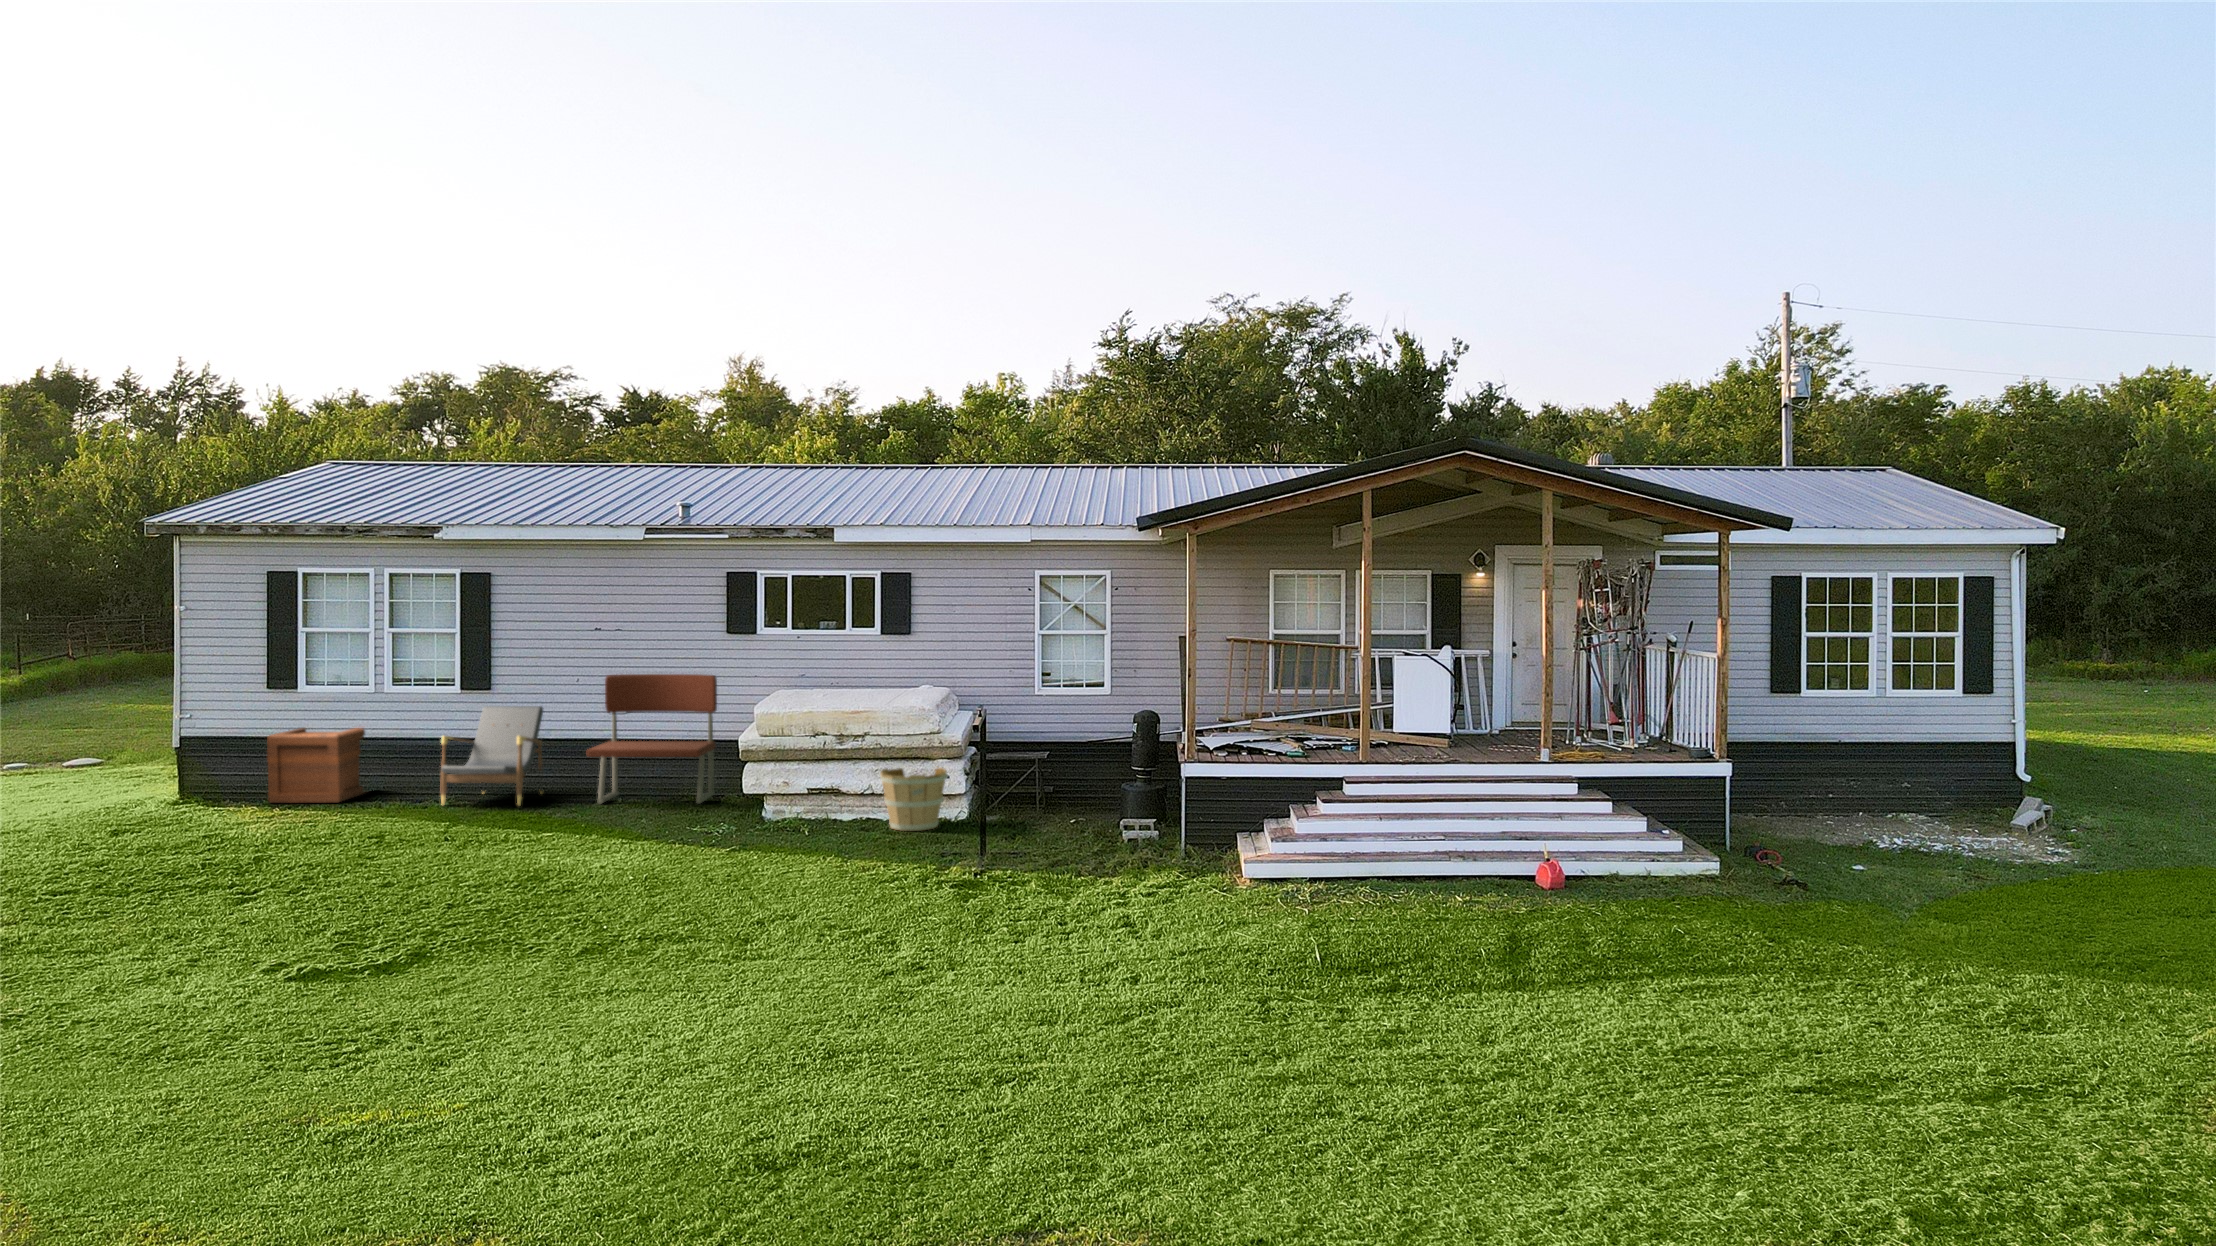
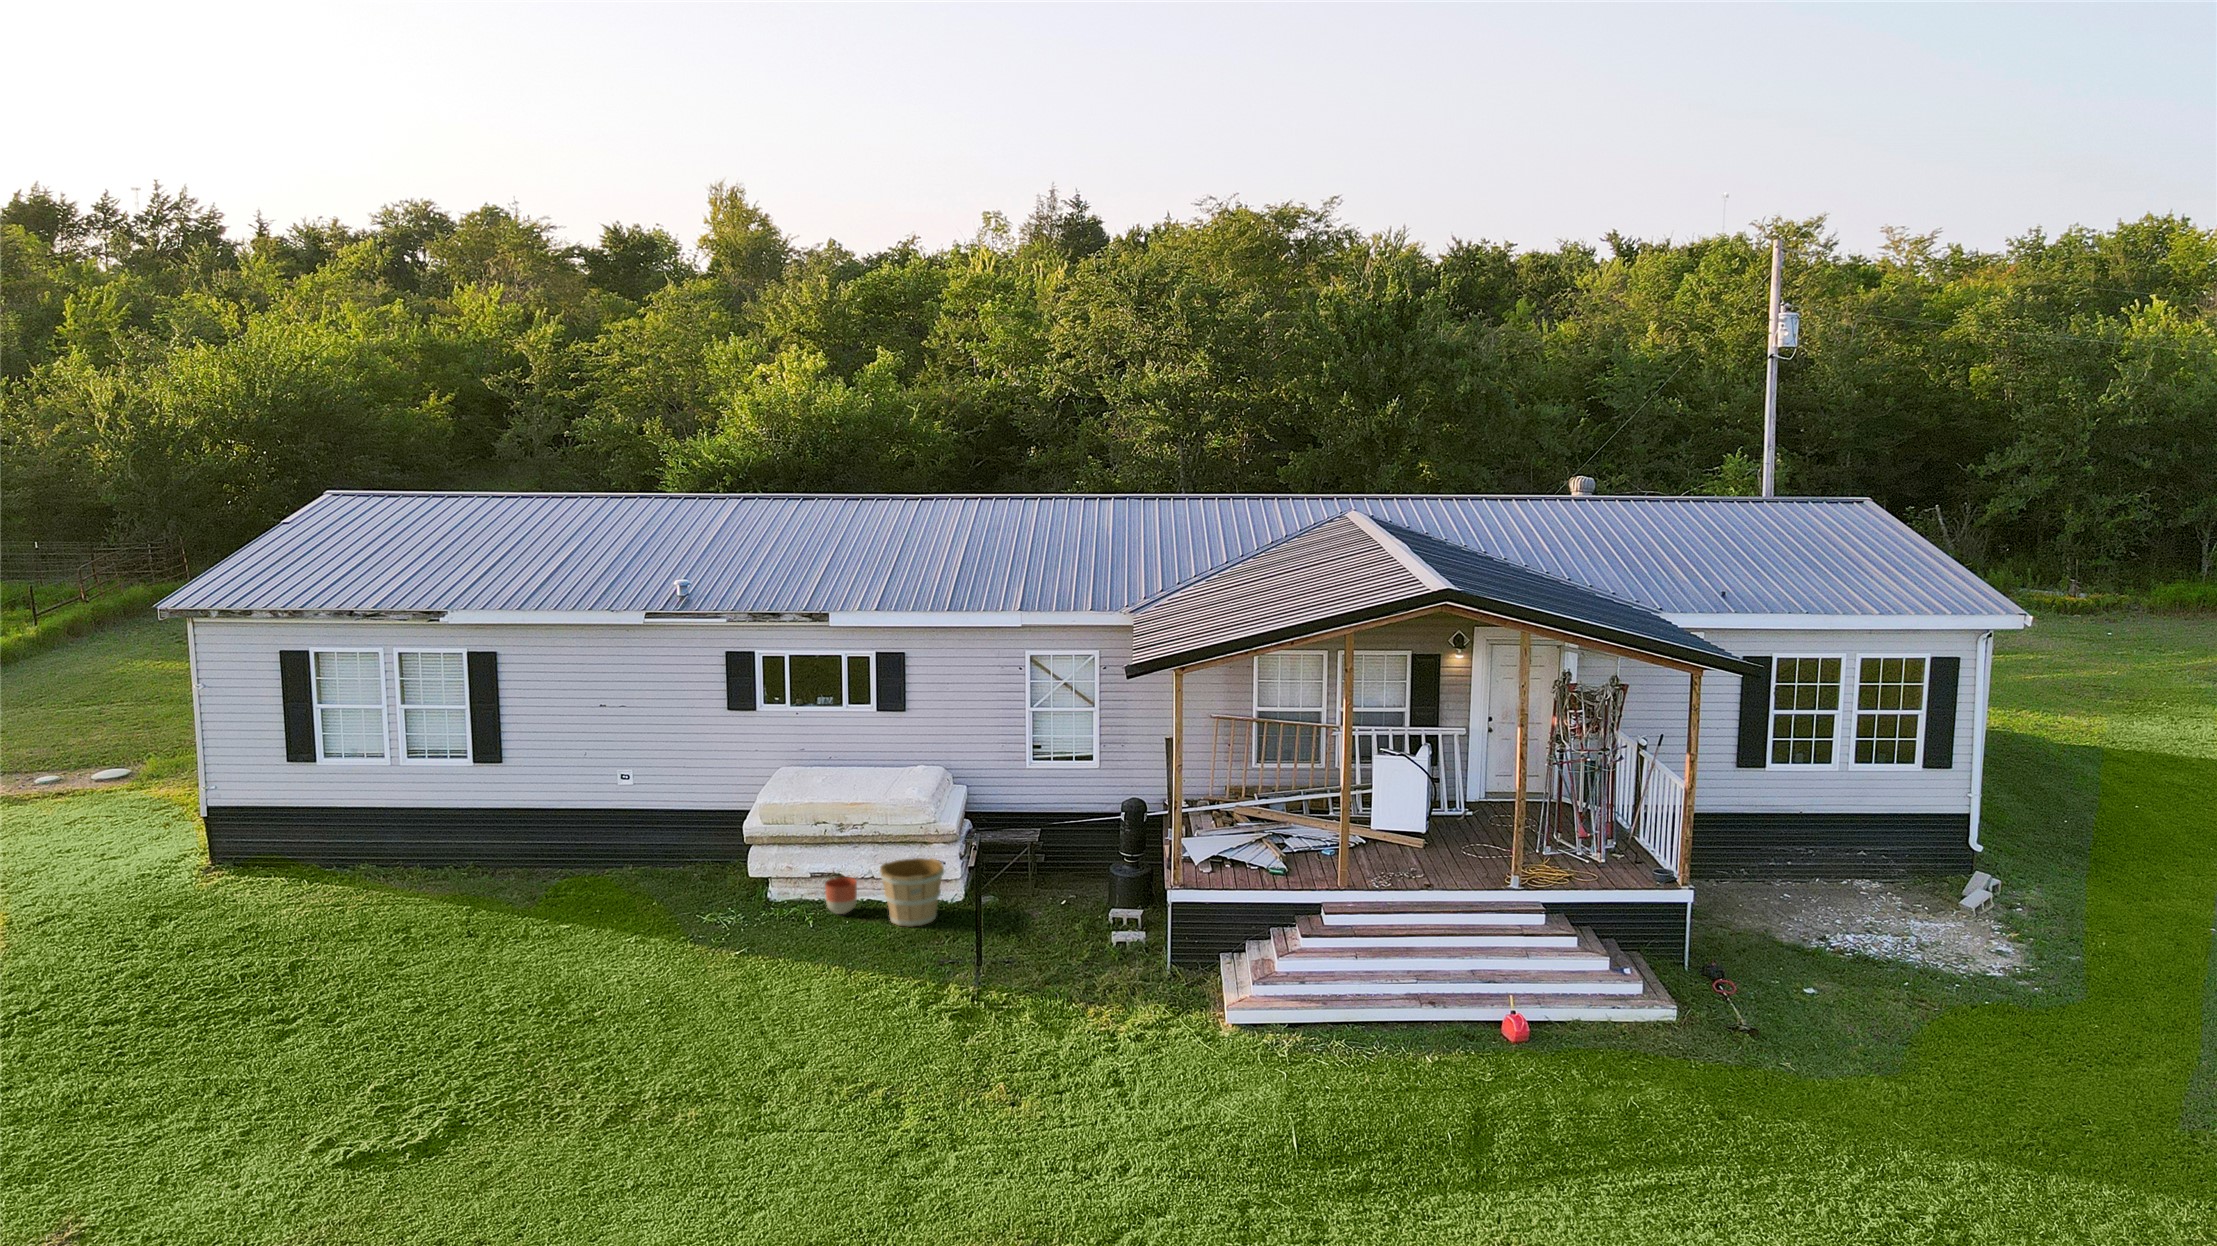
bench: present [587,674,717,804] -> none [597,749,722,880]
lounge chair: present [440,706,543,805] -> none [457,778,557,883]
wooden crate: present [267,728,368,803] -> none [288,797,393,878]
planter: none [823,787,856,824] -> present [825,877,857,914]

